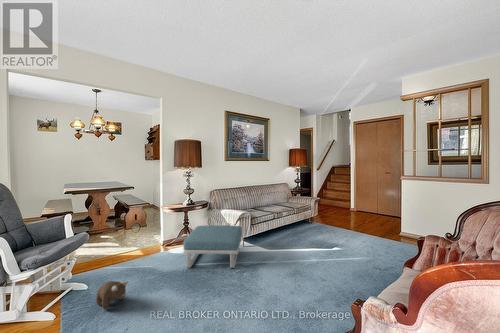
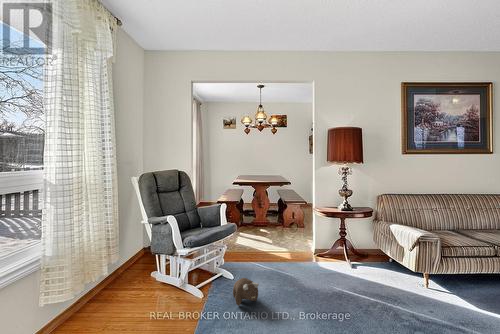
footstool: present [183,225,242,268] -> none [328,240,423,314]

